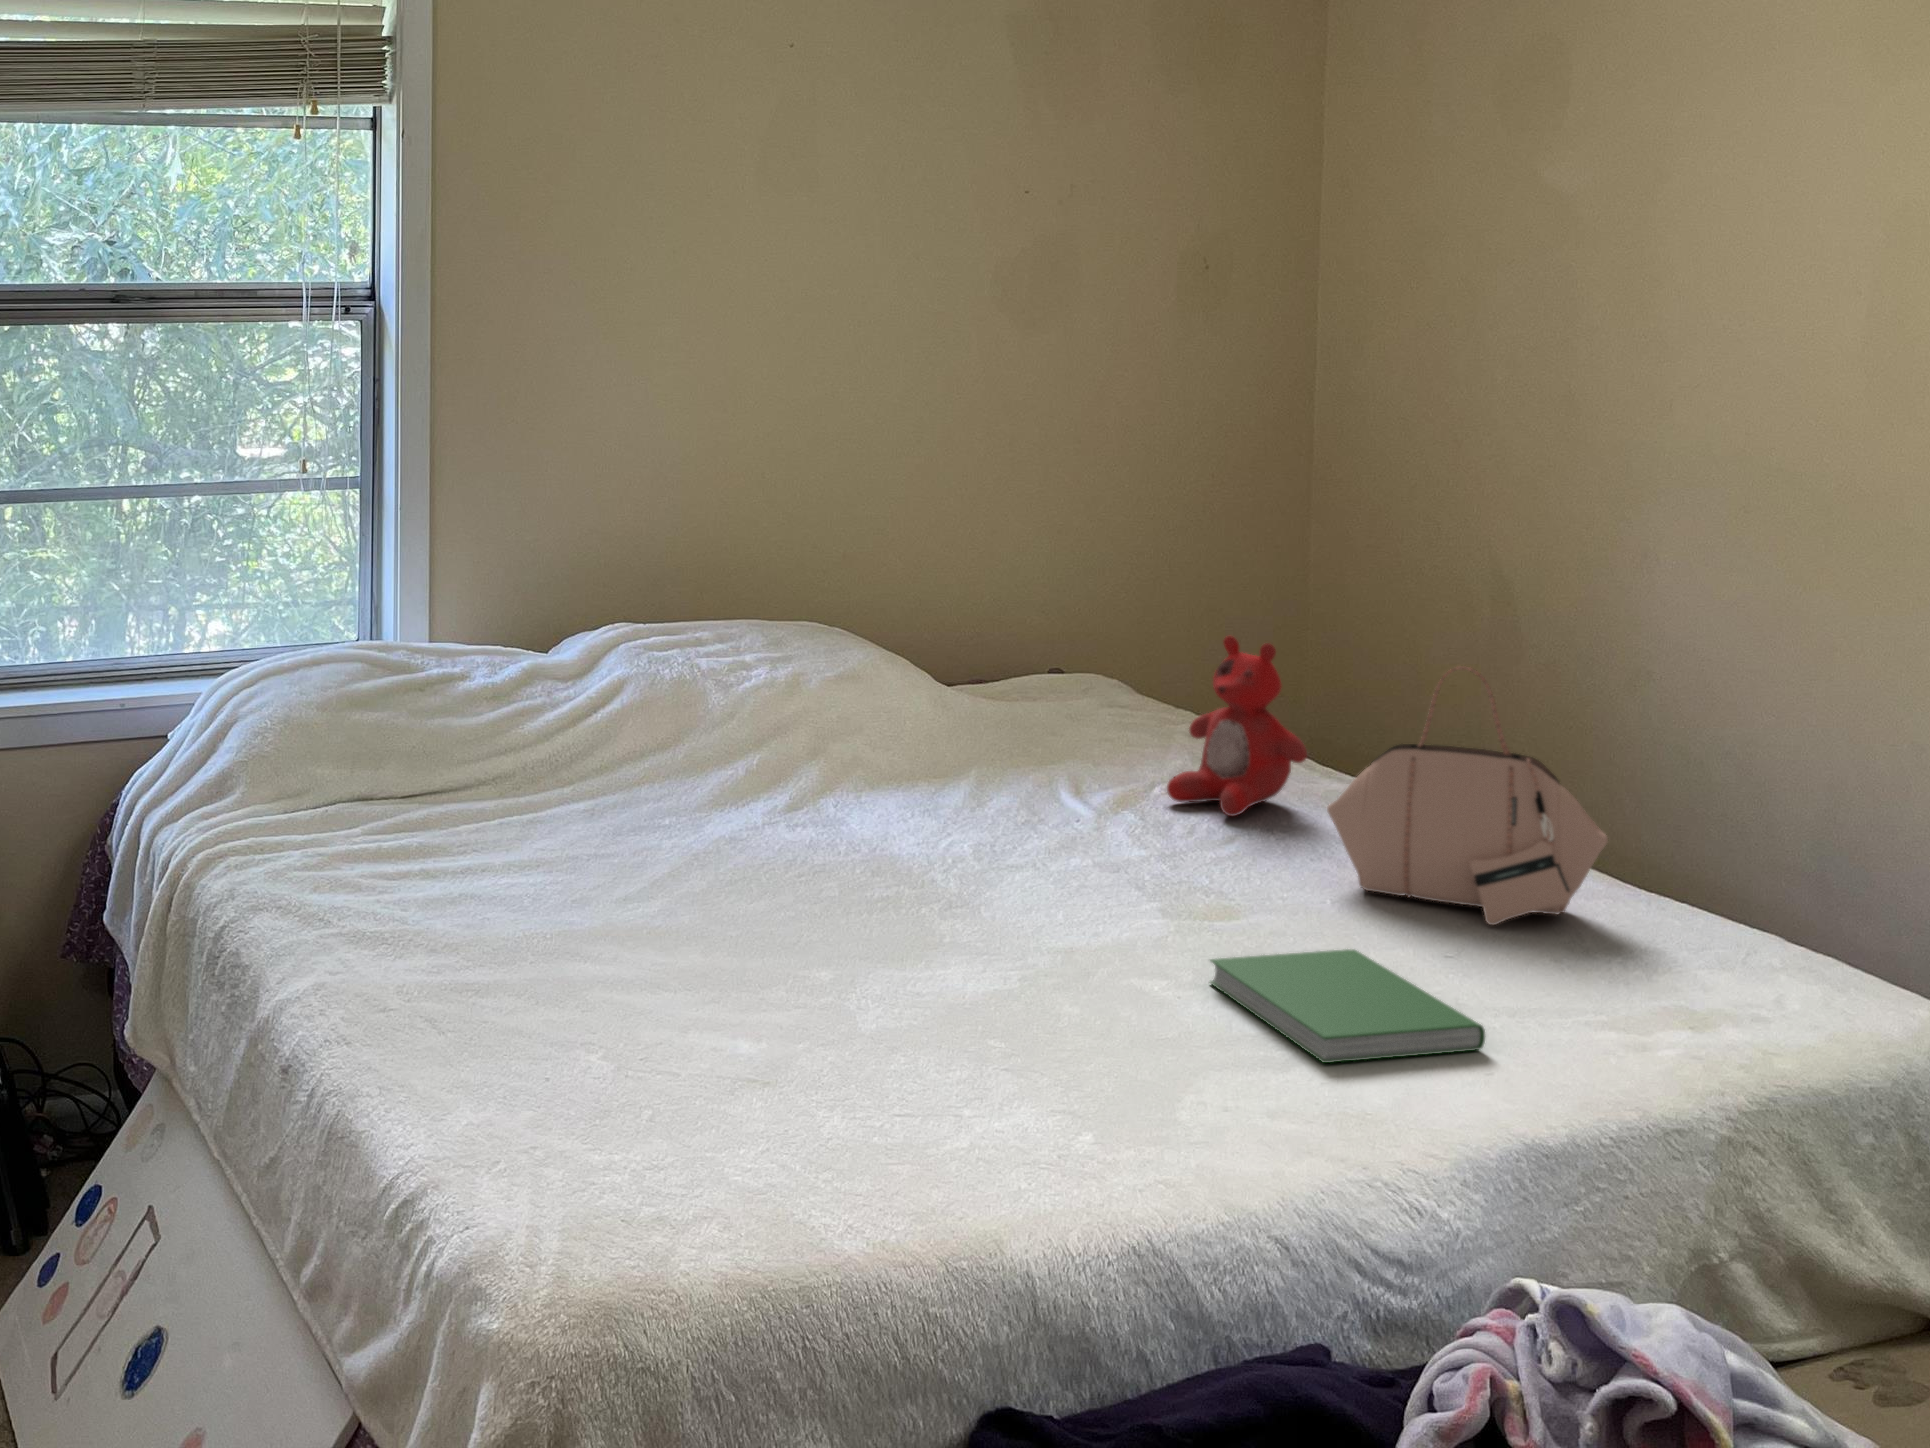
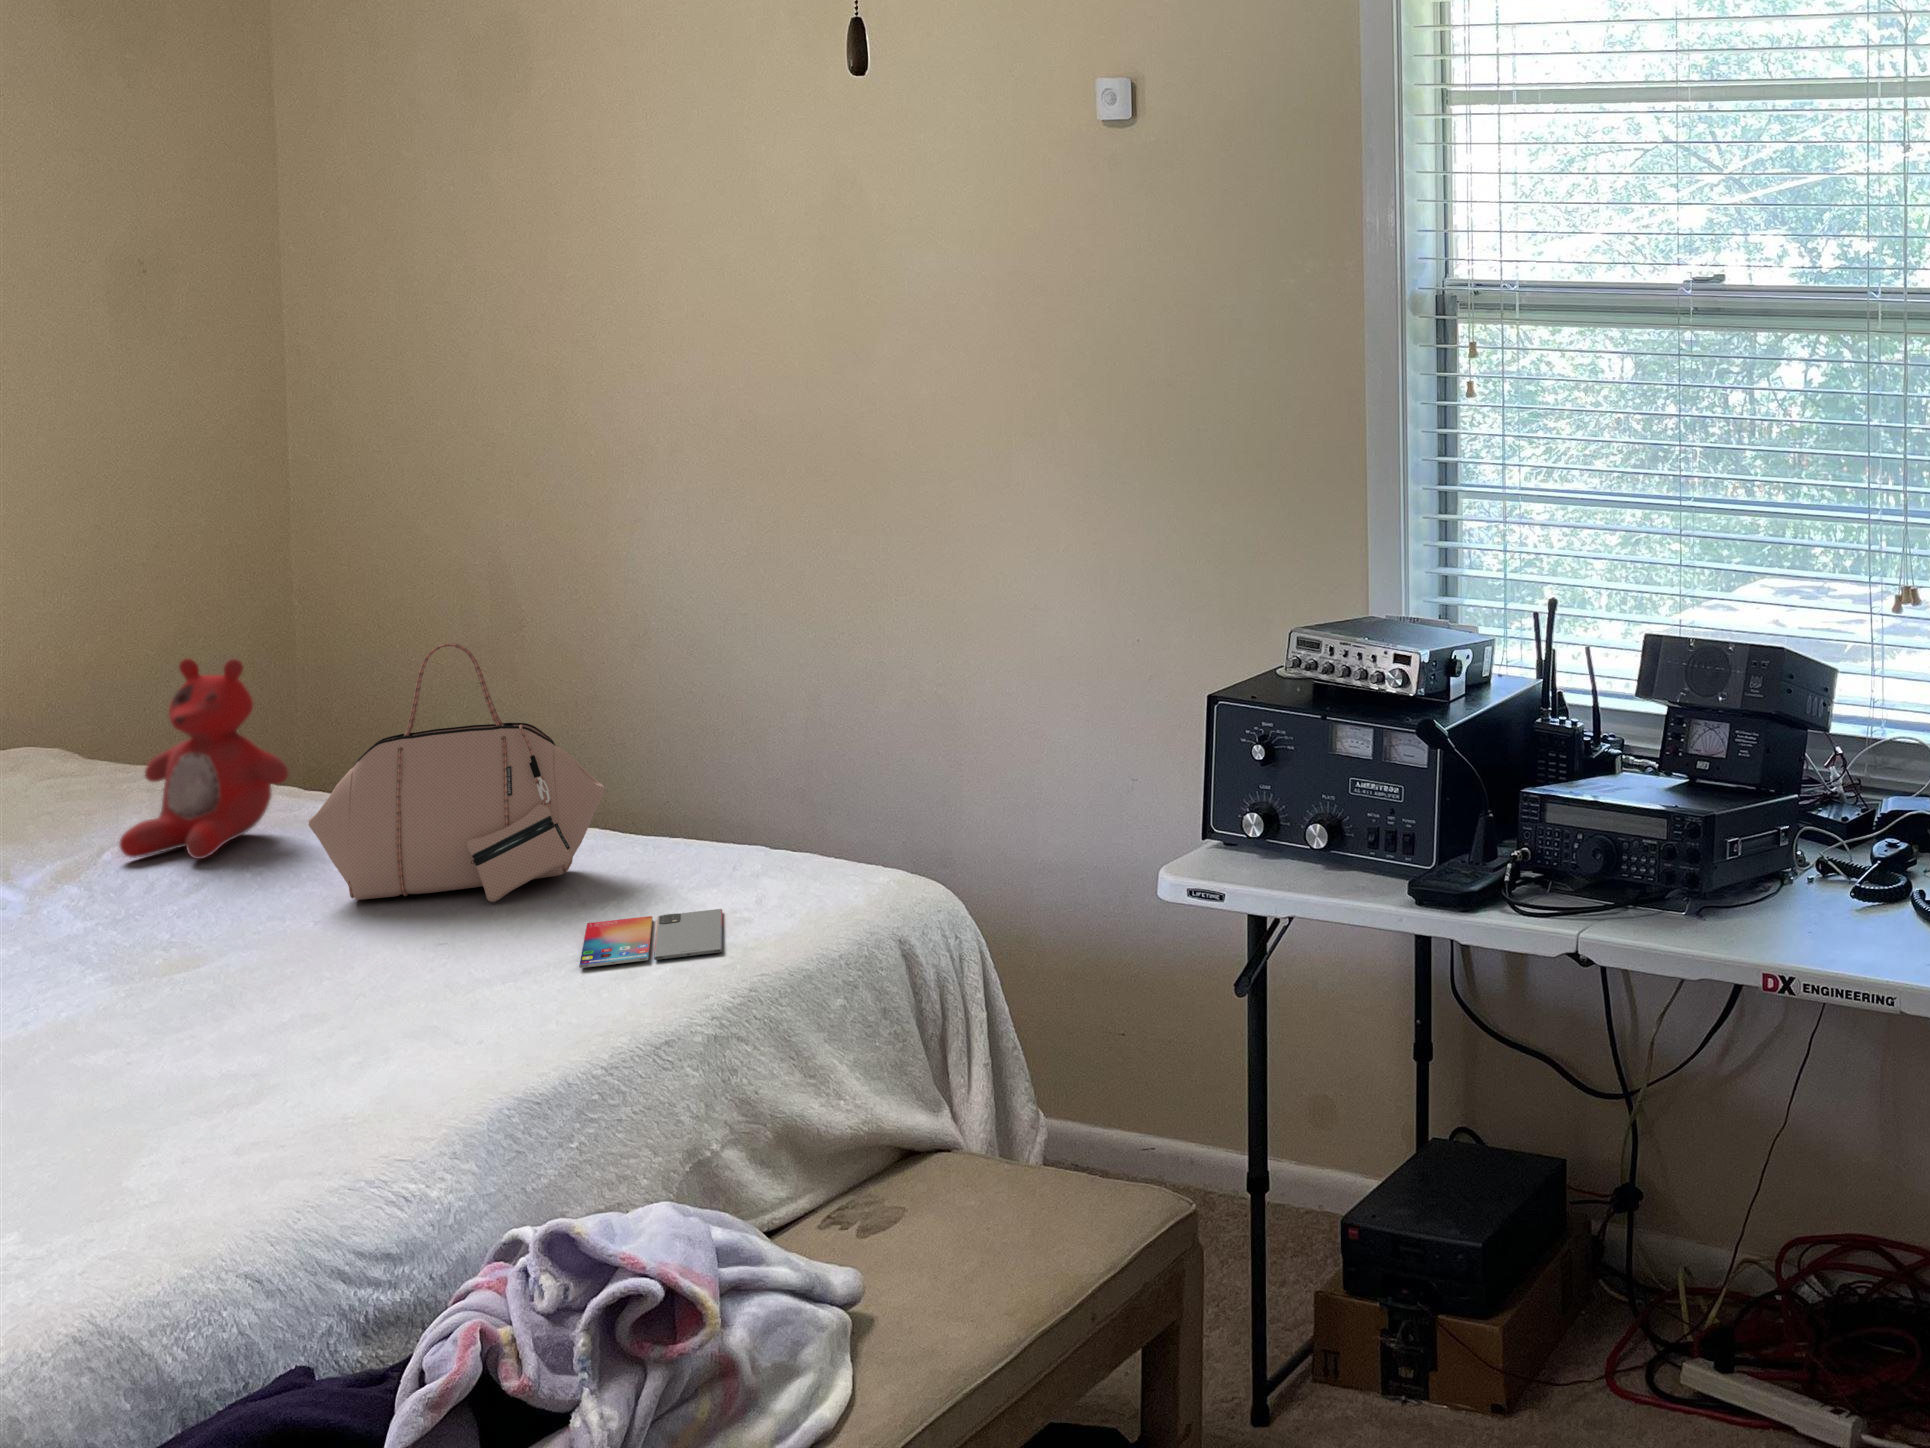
hardcover book: present [1210,949,1485,1063] -> none [168,961,481,1085]
smartphone: none [1580,973,1733,1045] -> present [579,909,722,968]

